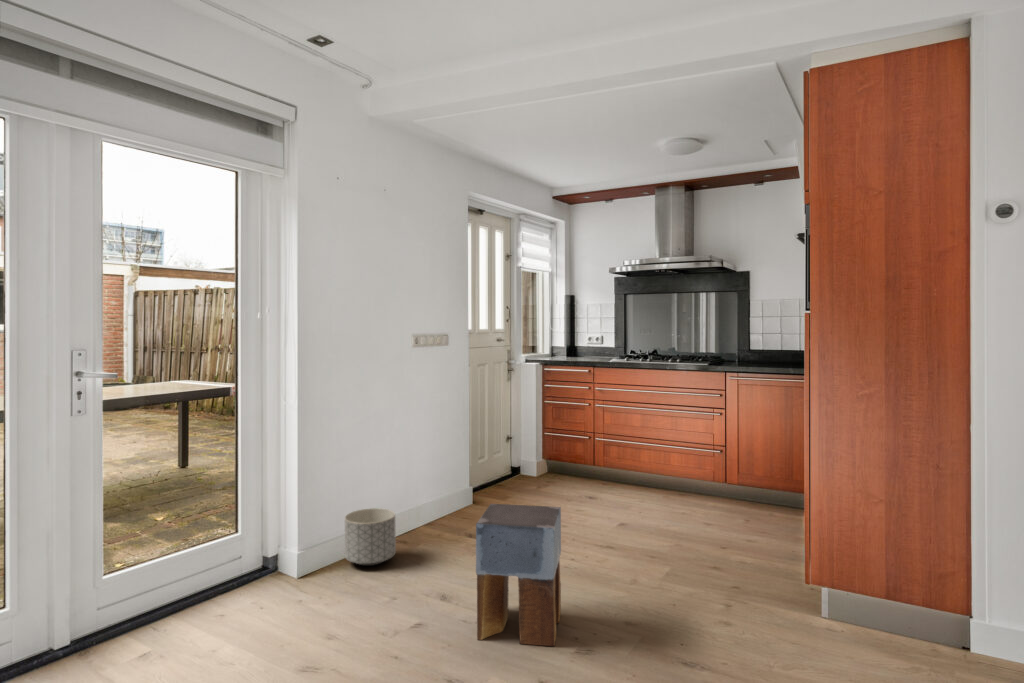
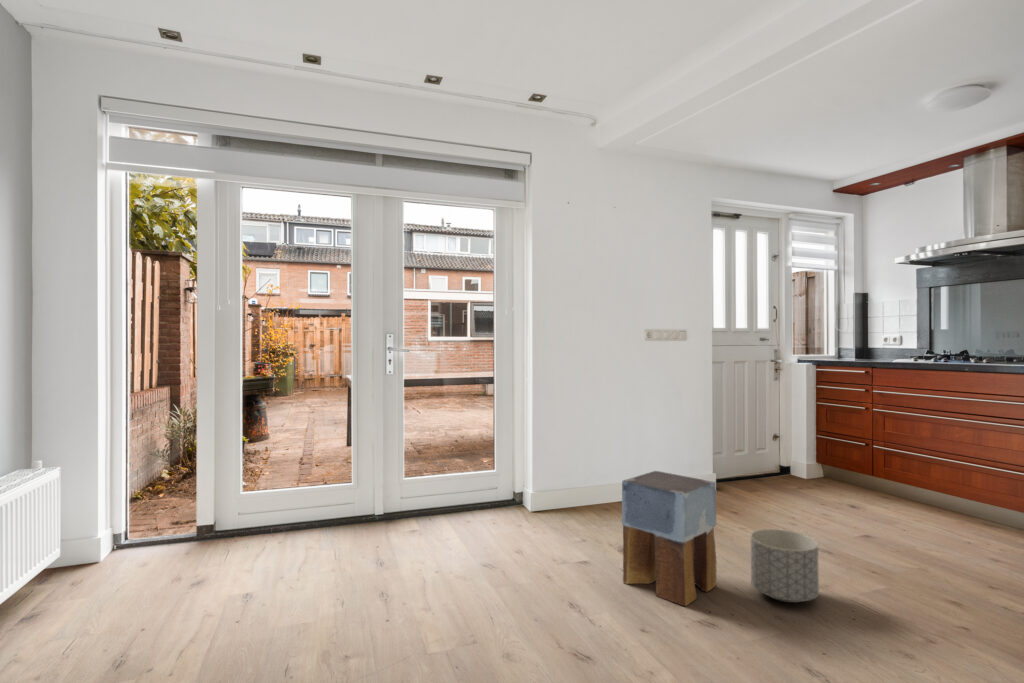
planter: present [345,508,396,566] -> present [751,529,819,603]

